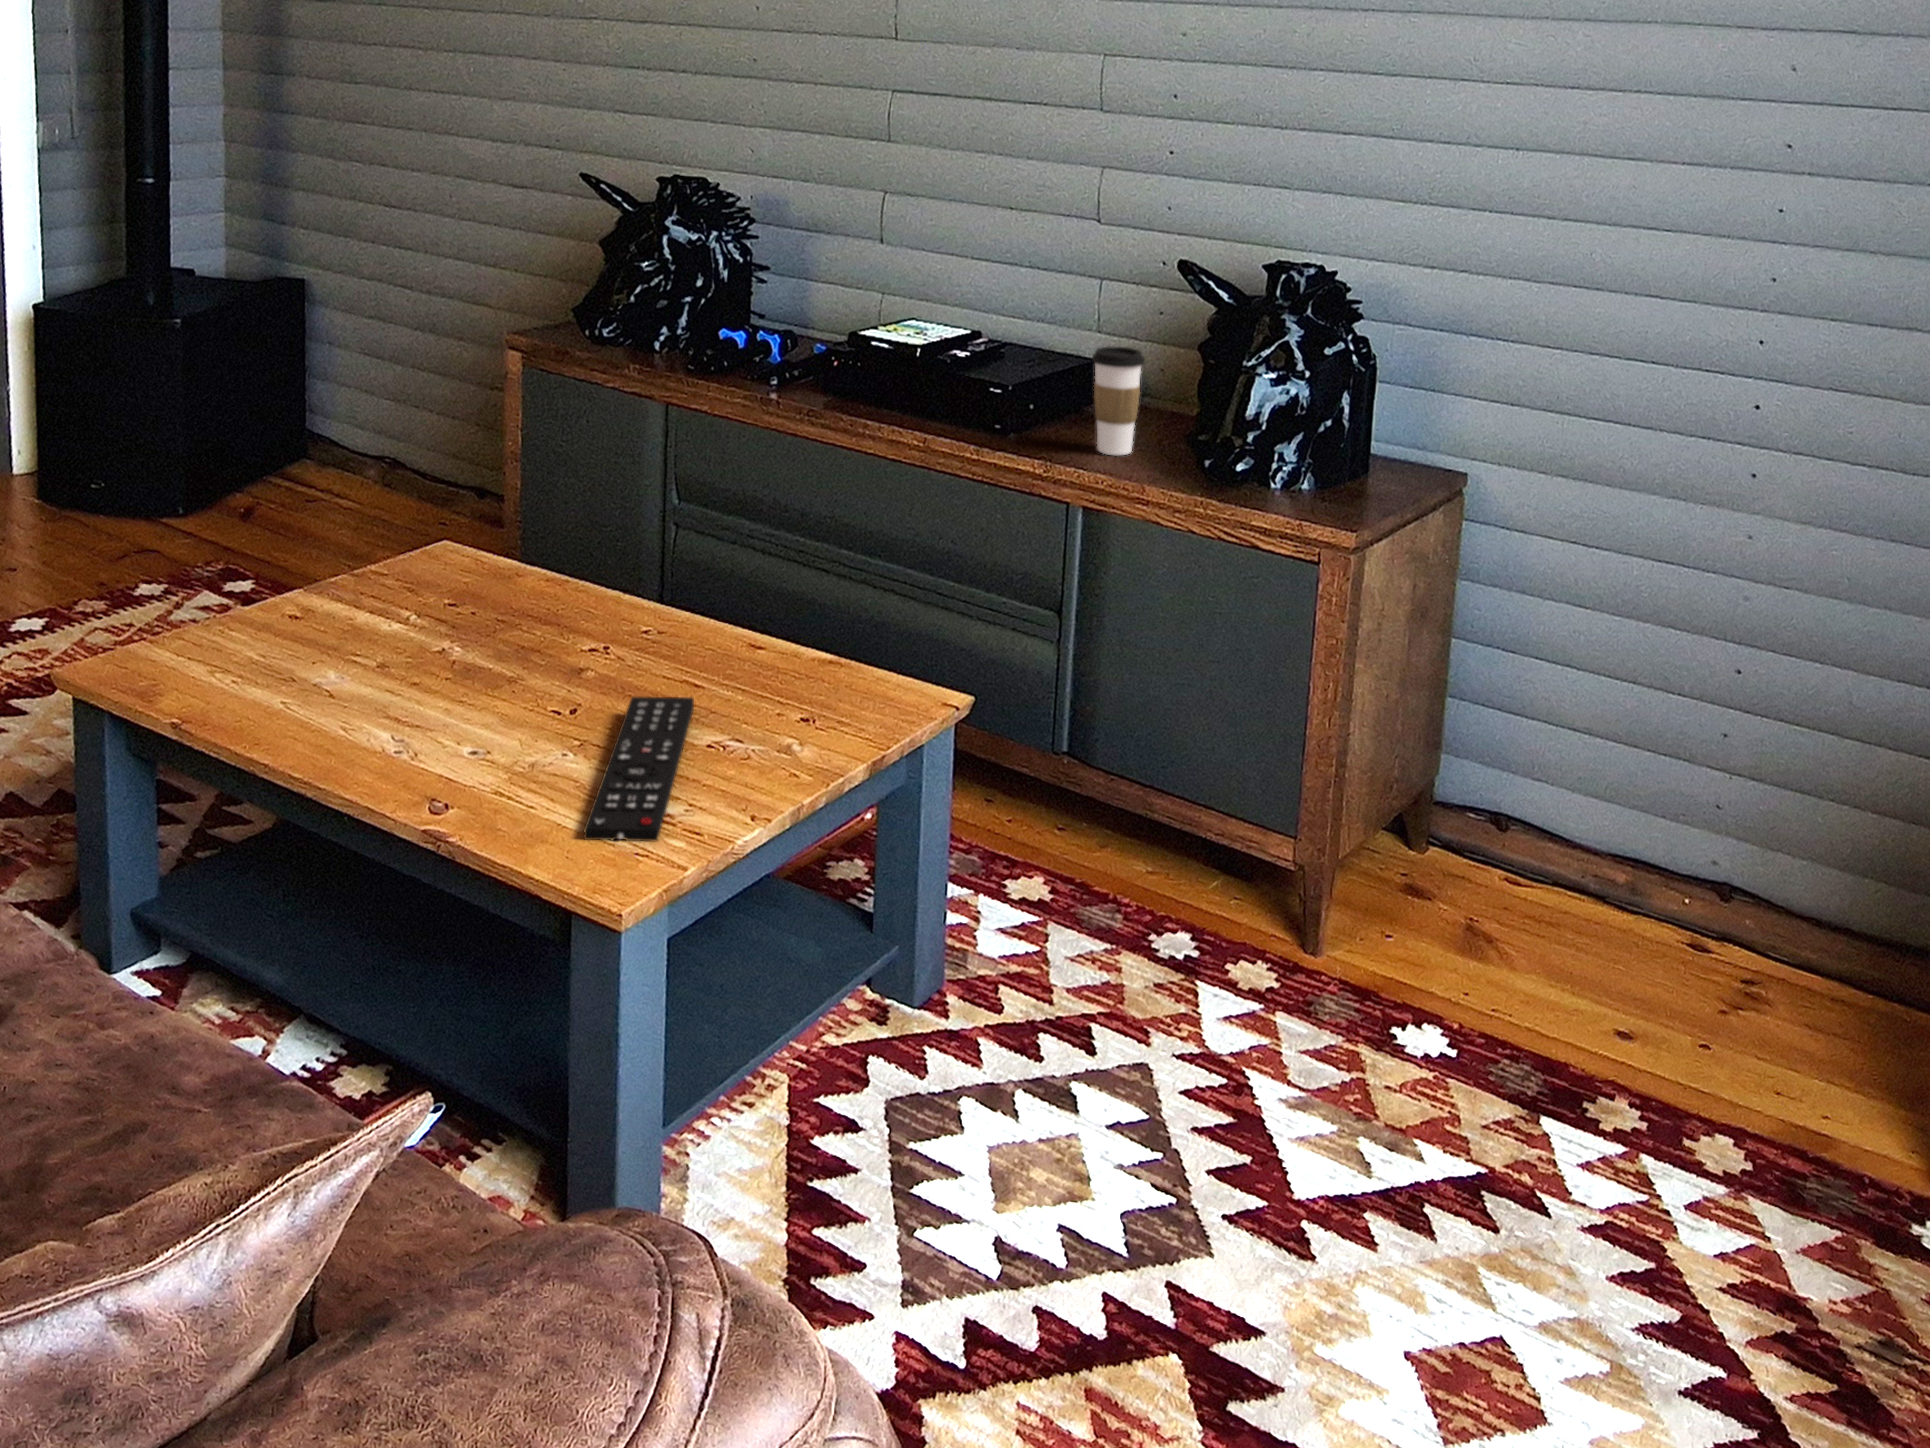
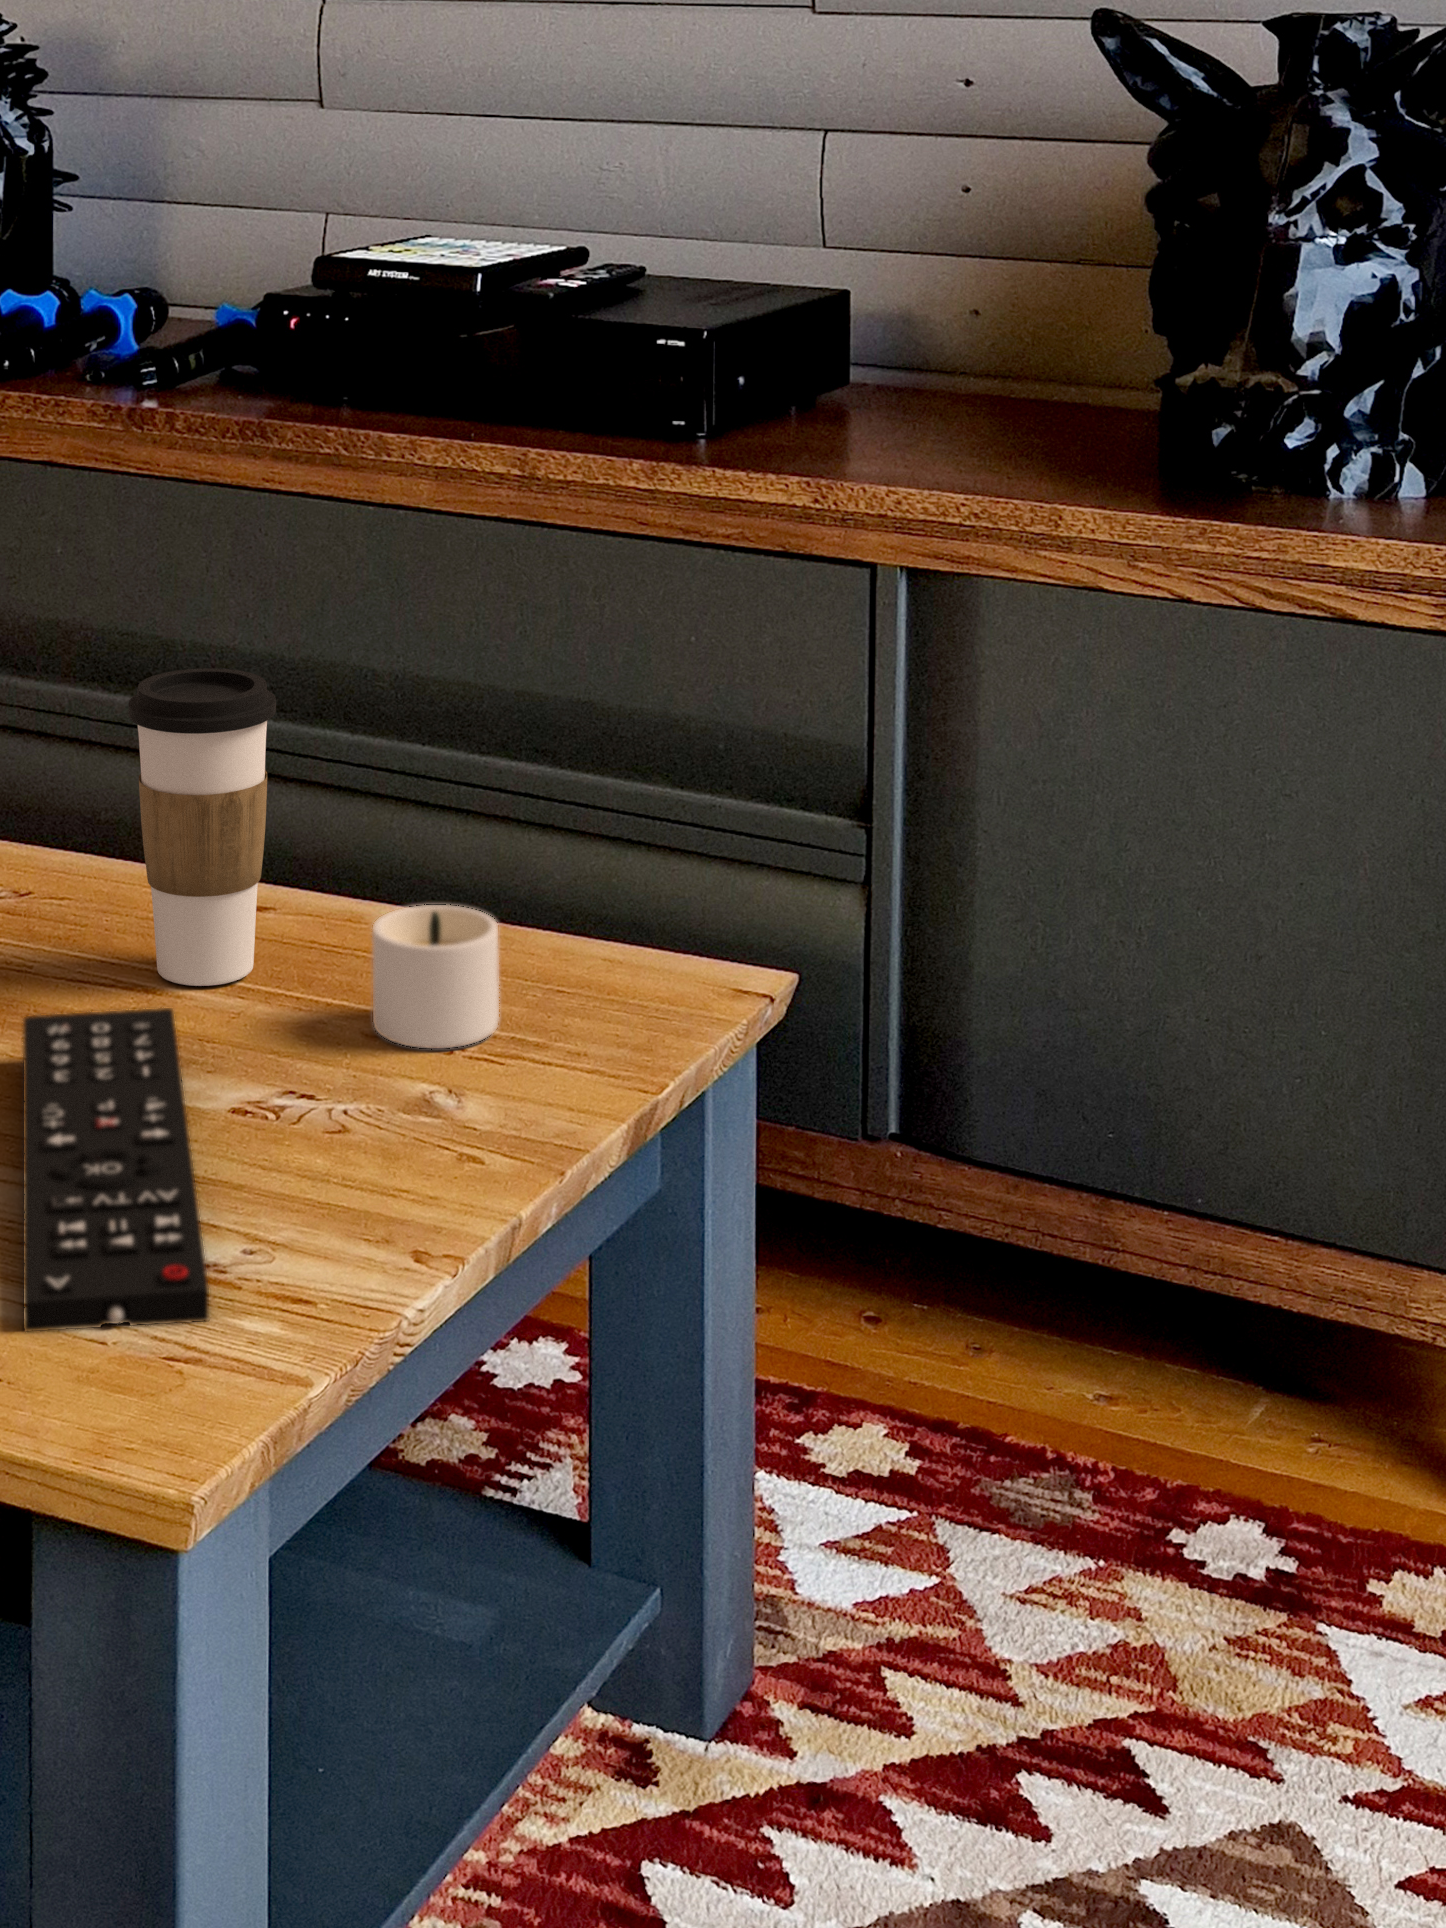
coffee cup: present [1092,347,1145,455] -> present [128,668,276,986]
candle: none [781,660,861,722] -> present [372,905,499,1048]

